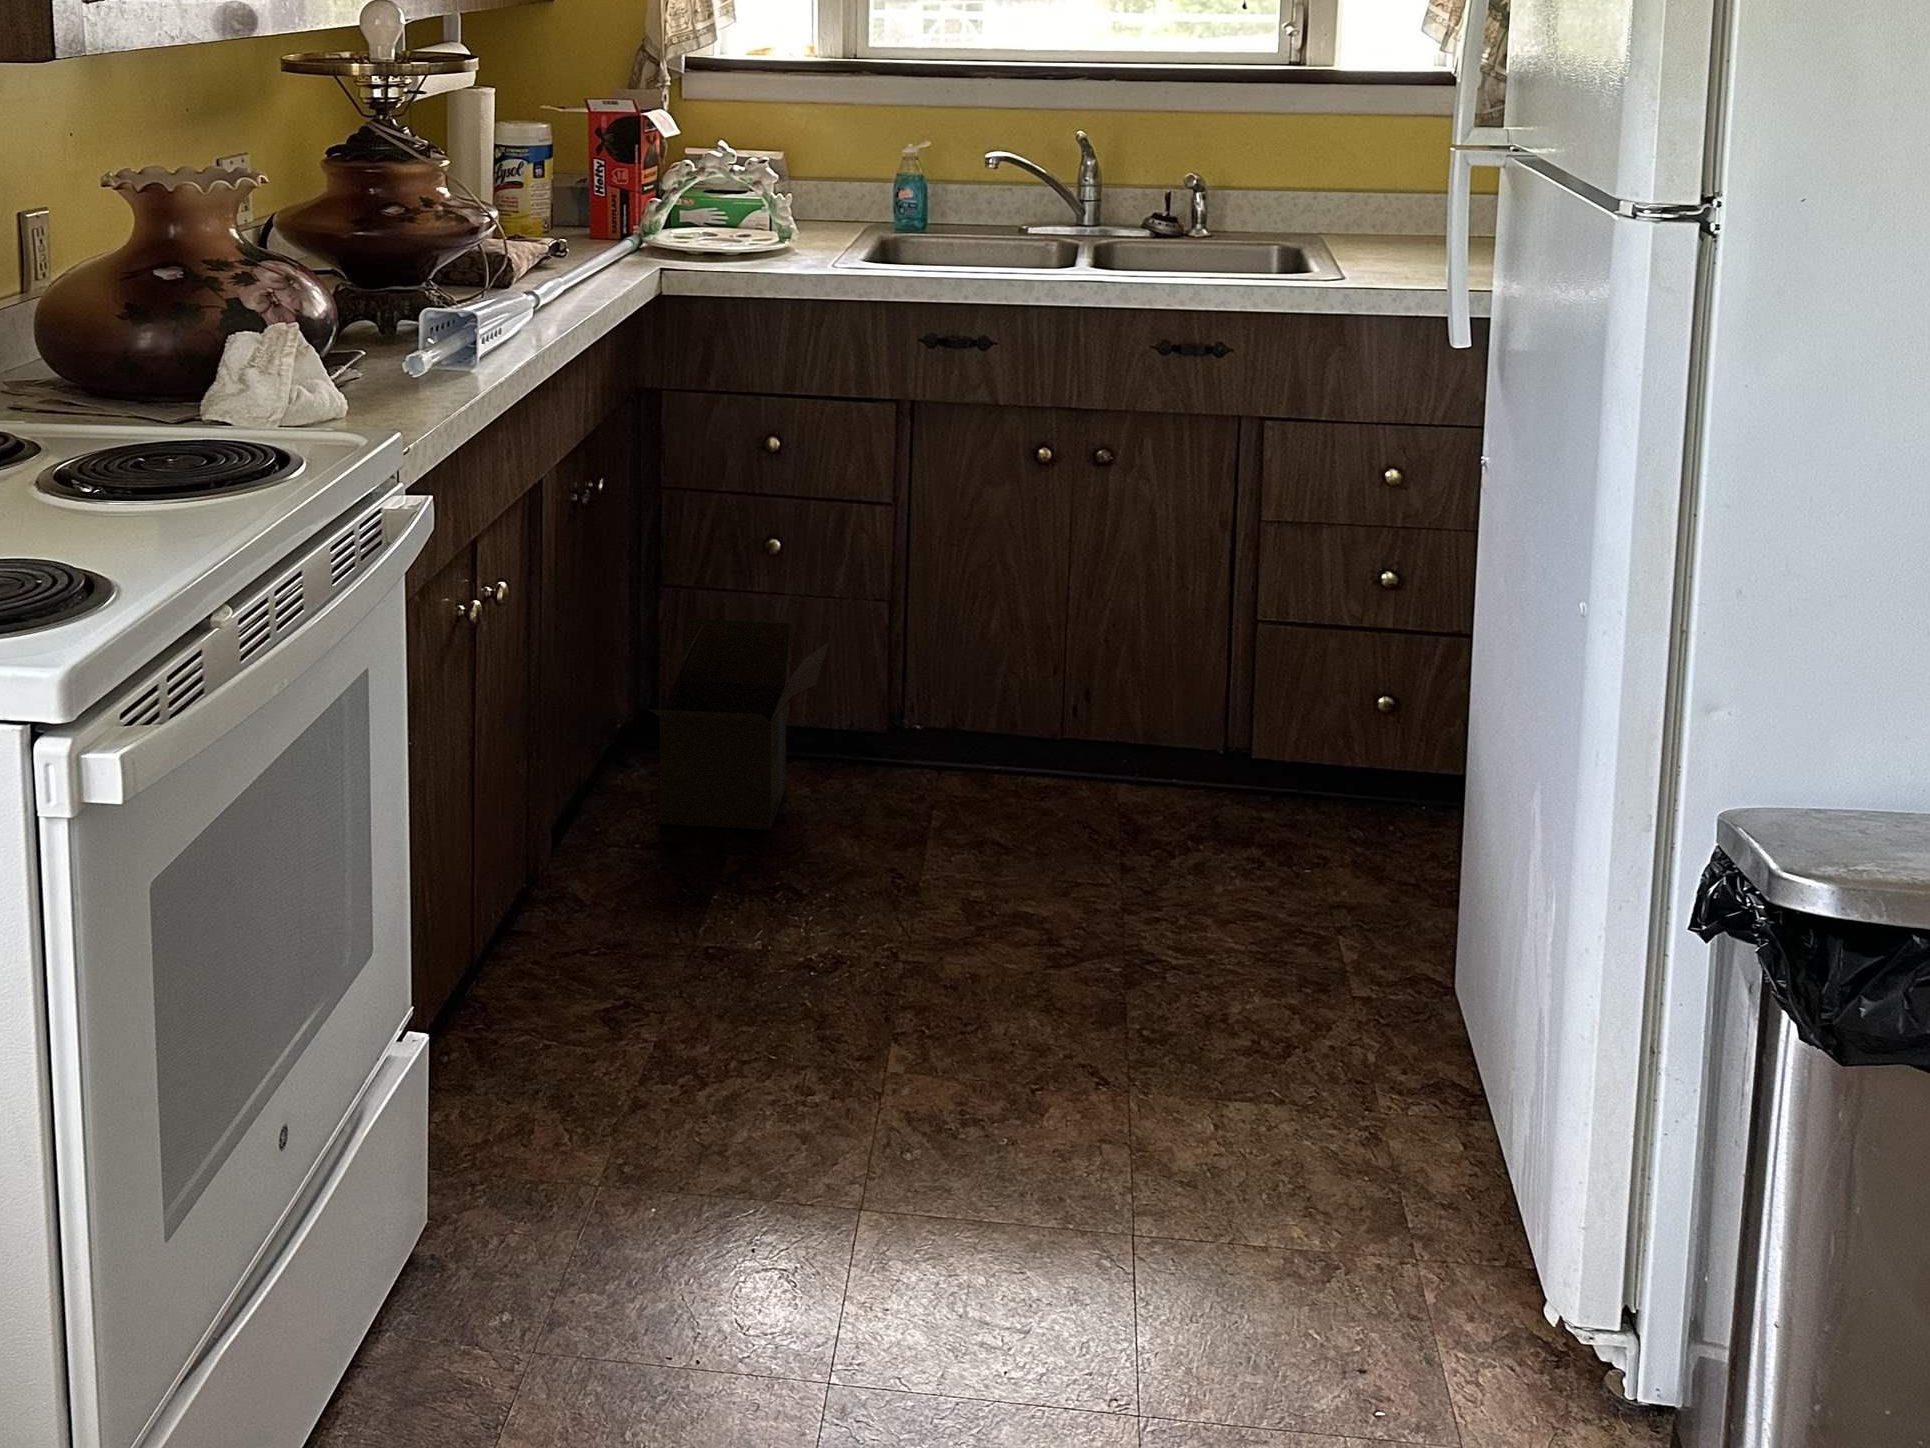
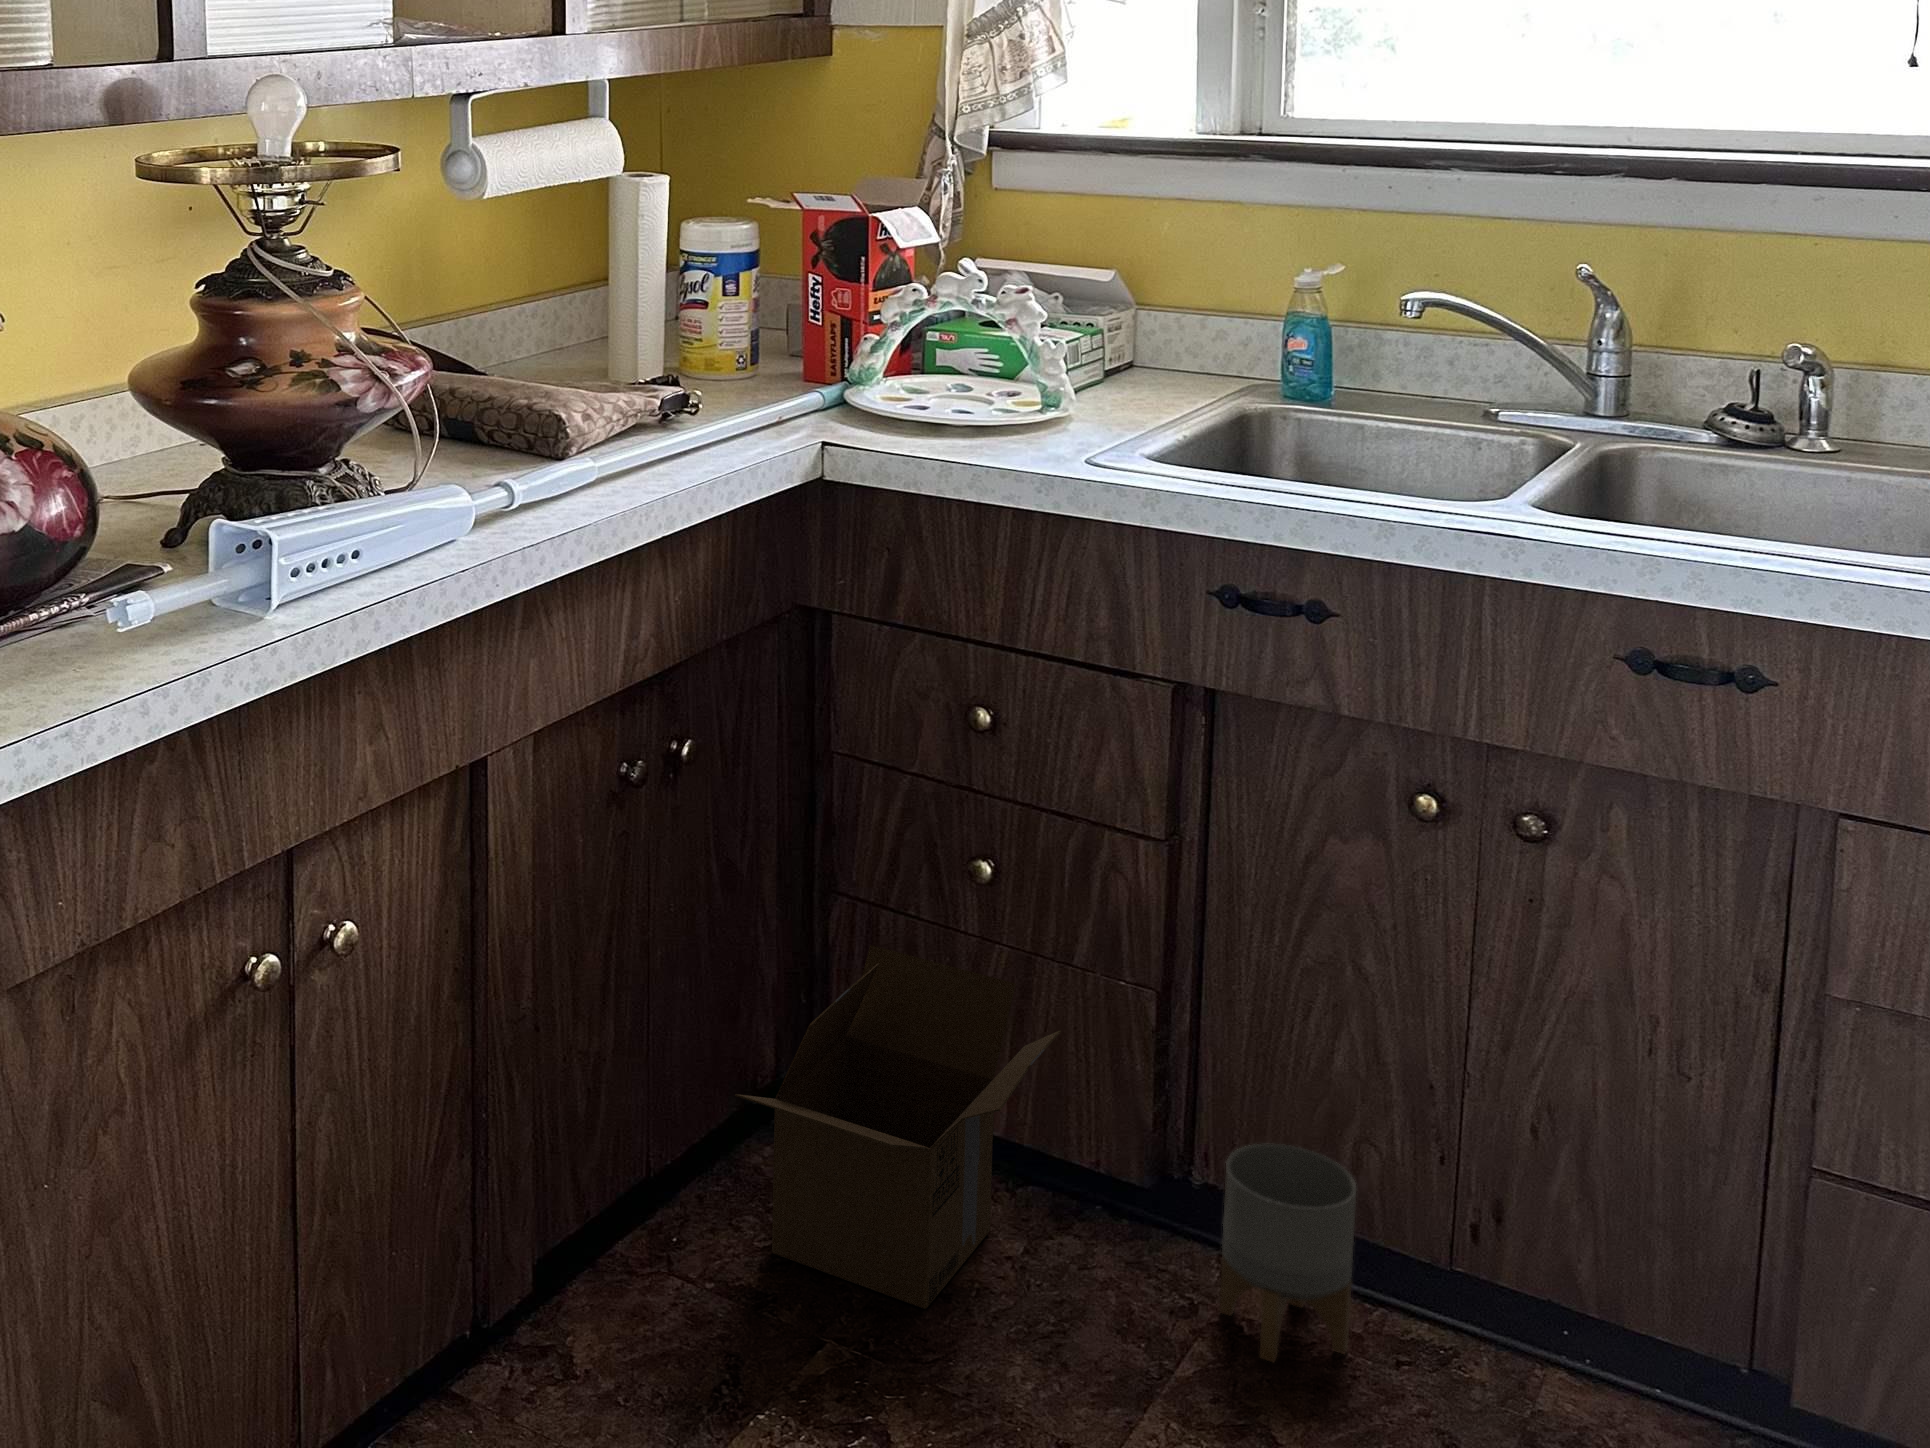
planter: none [935,688,1012,814] -> present [1219,1144,1356,1362]

